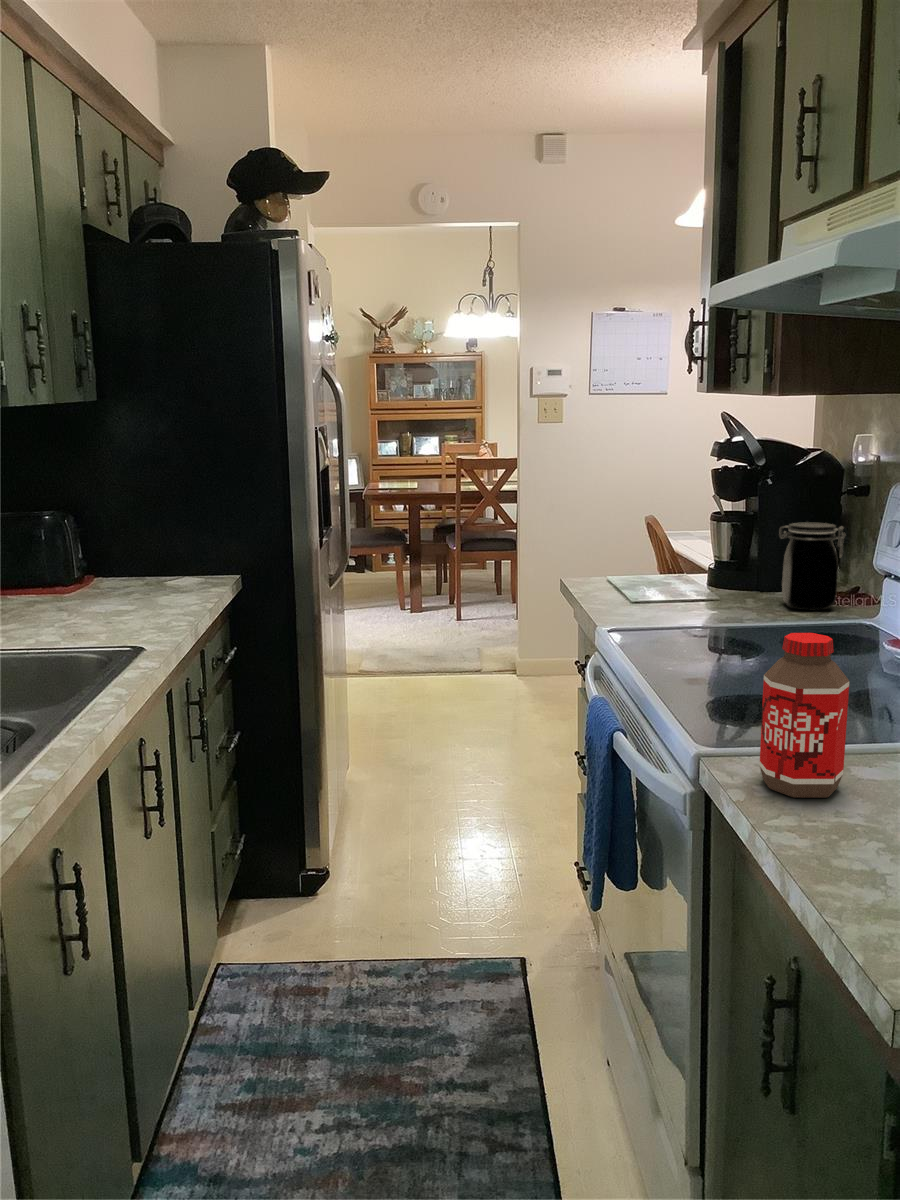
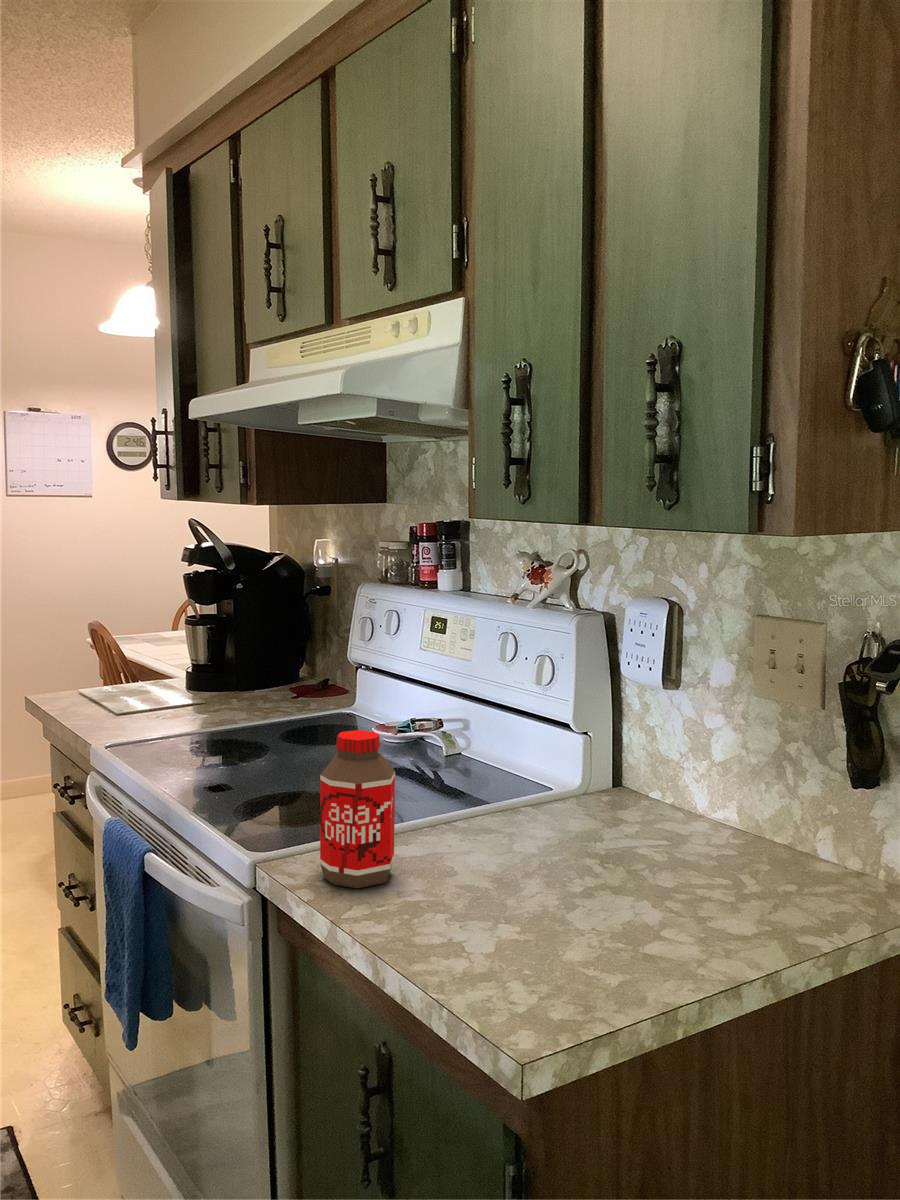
jar: present [779,522,846,610] -> none [259,623,320,707]

